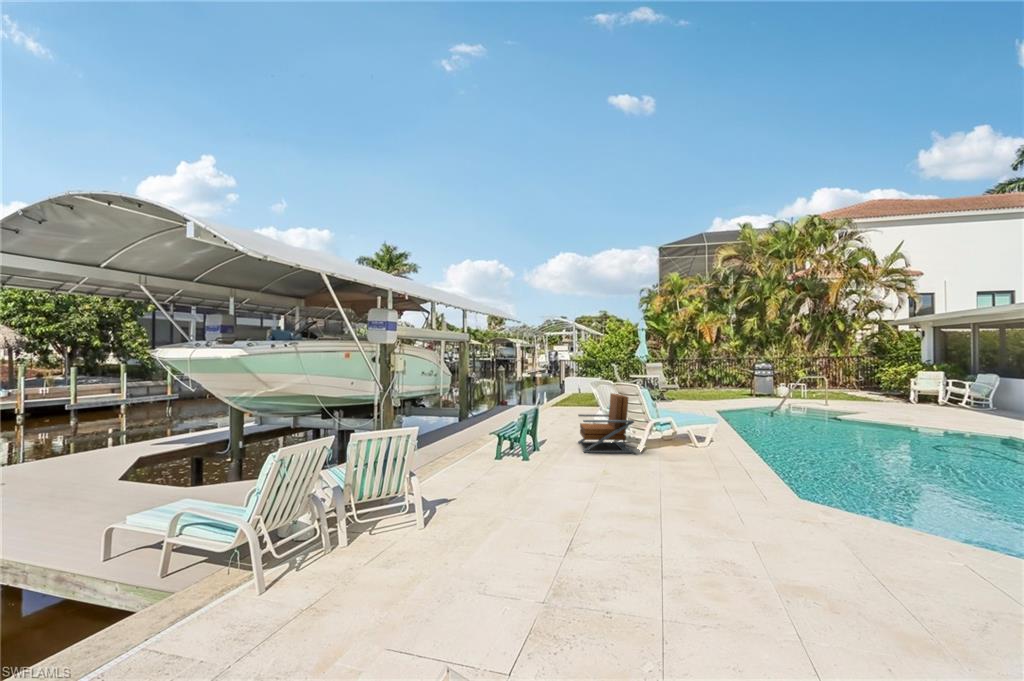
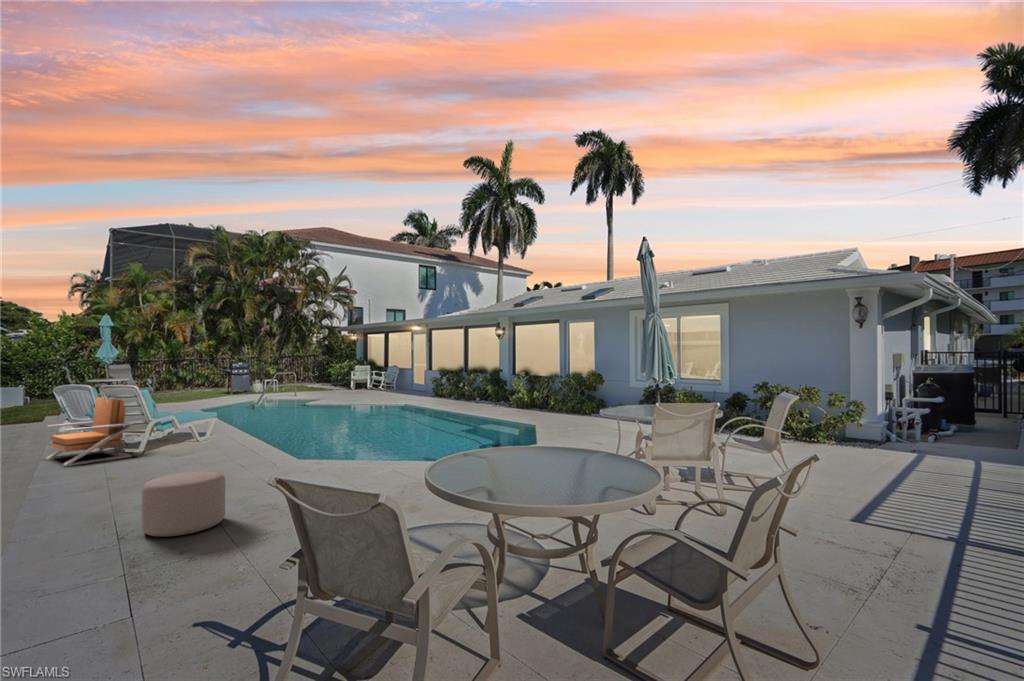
ottoman: none [580,487,660,562] -> present [141,471,225,537]

